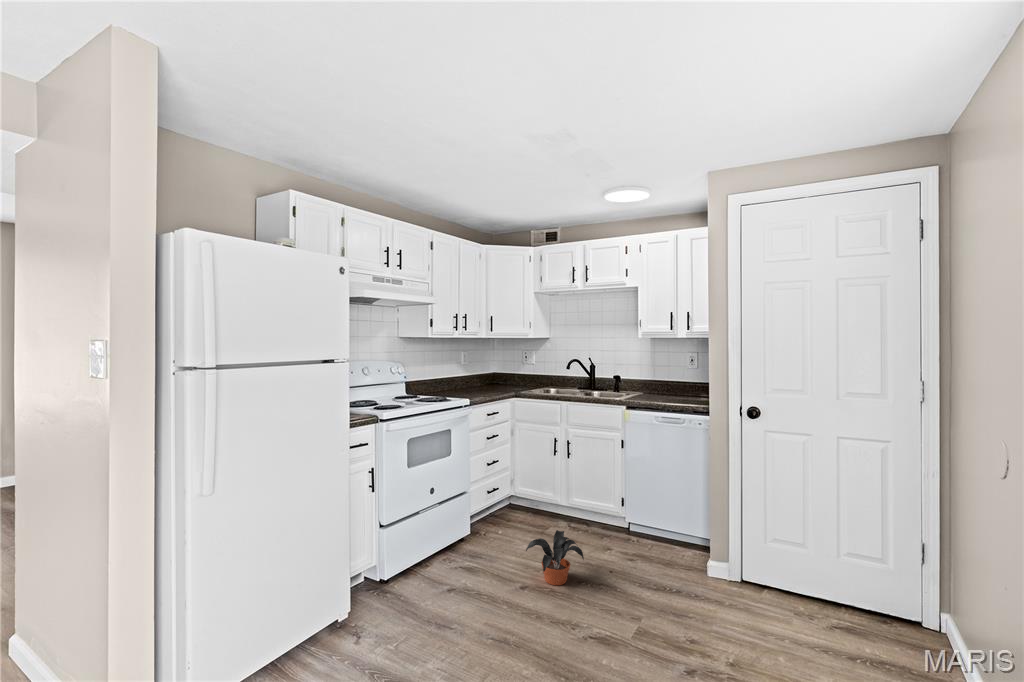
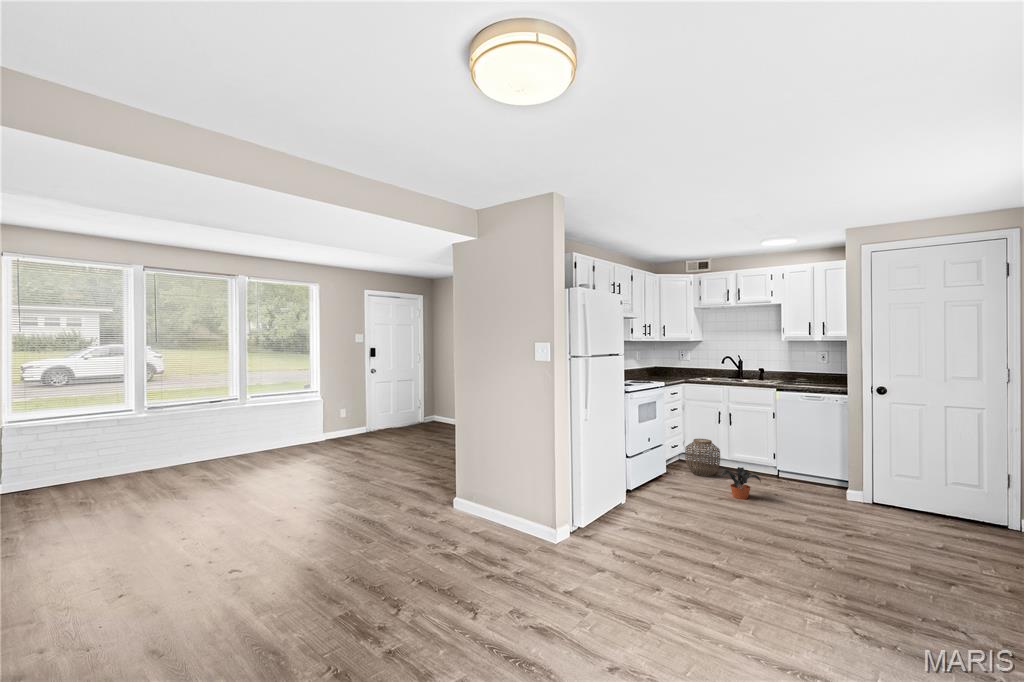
woven basket: none [500,478,547,535] -> present [685,439,720,476]

